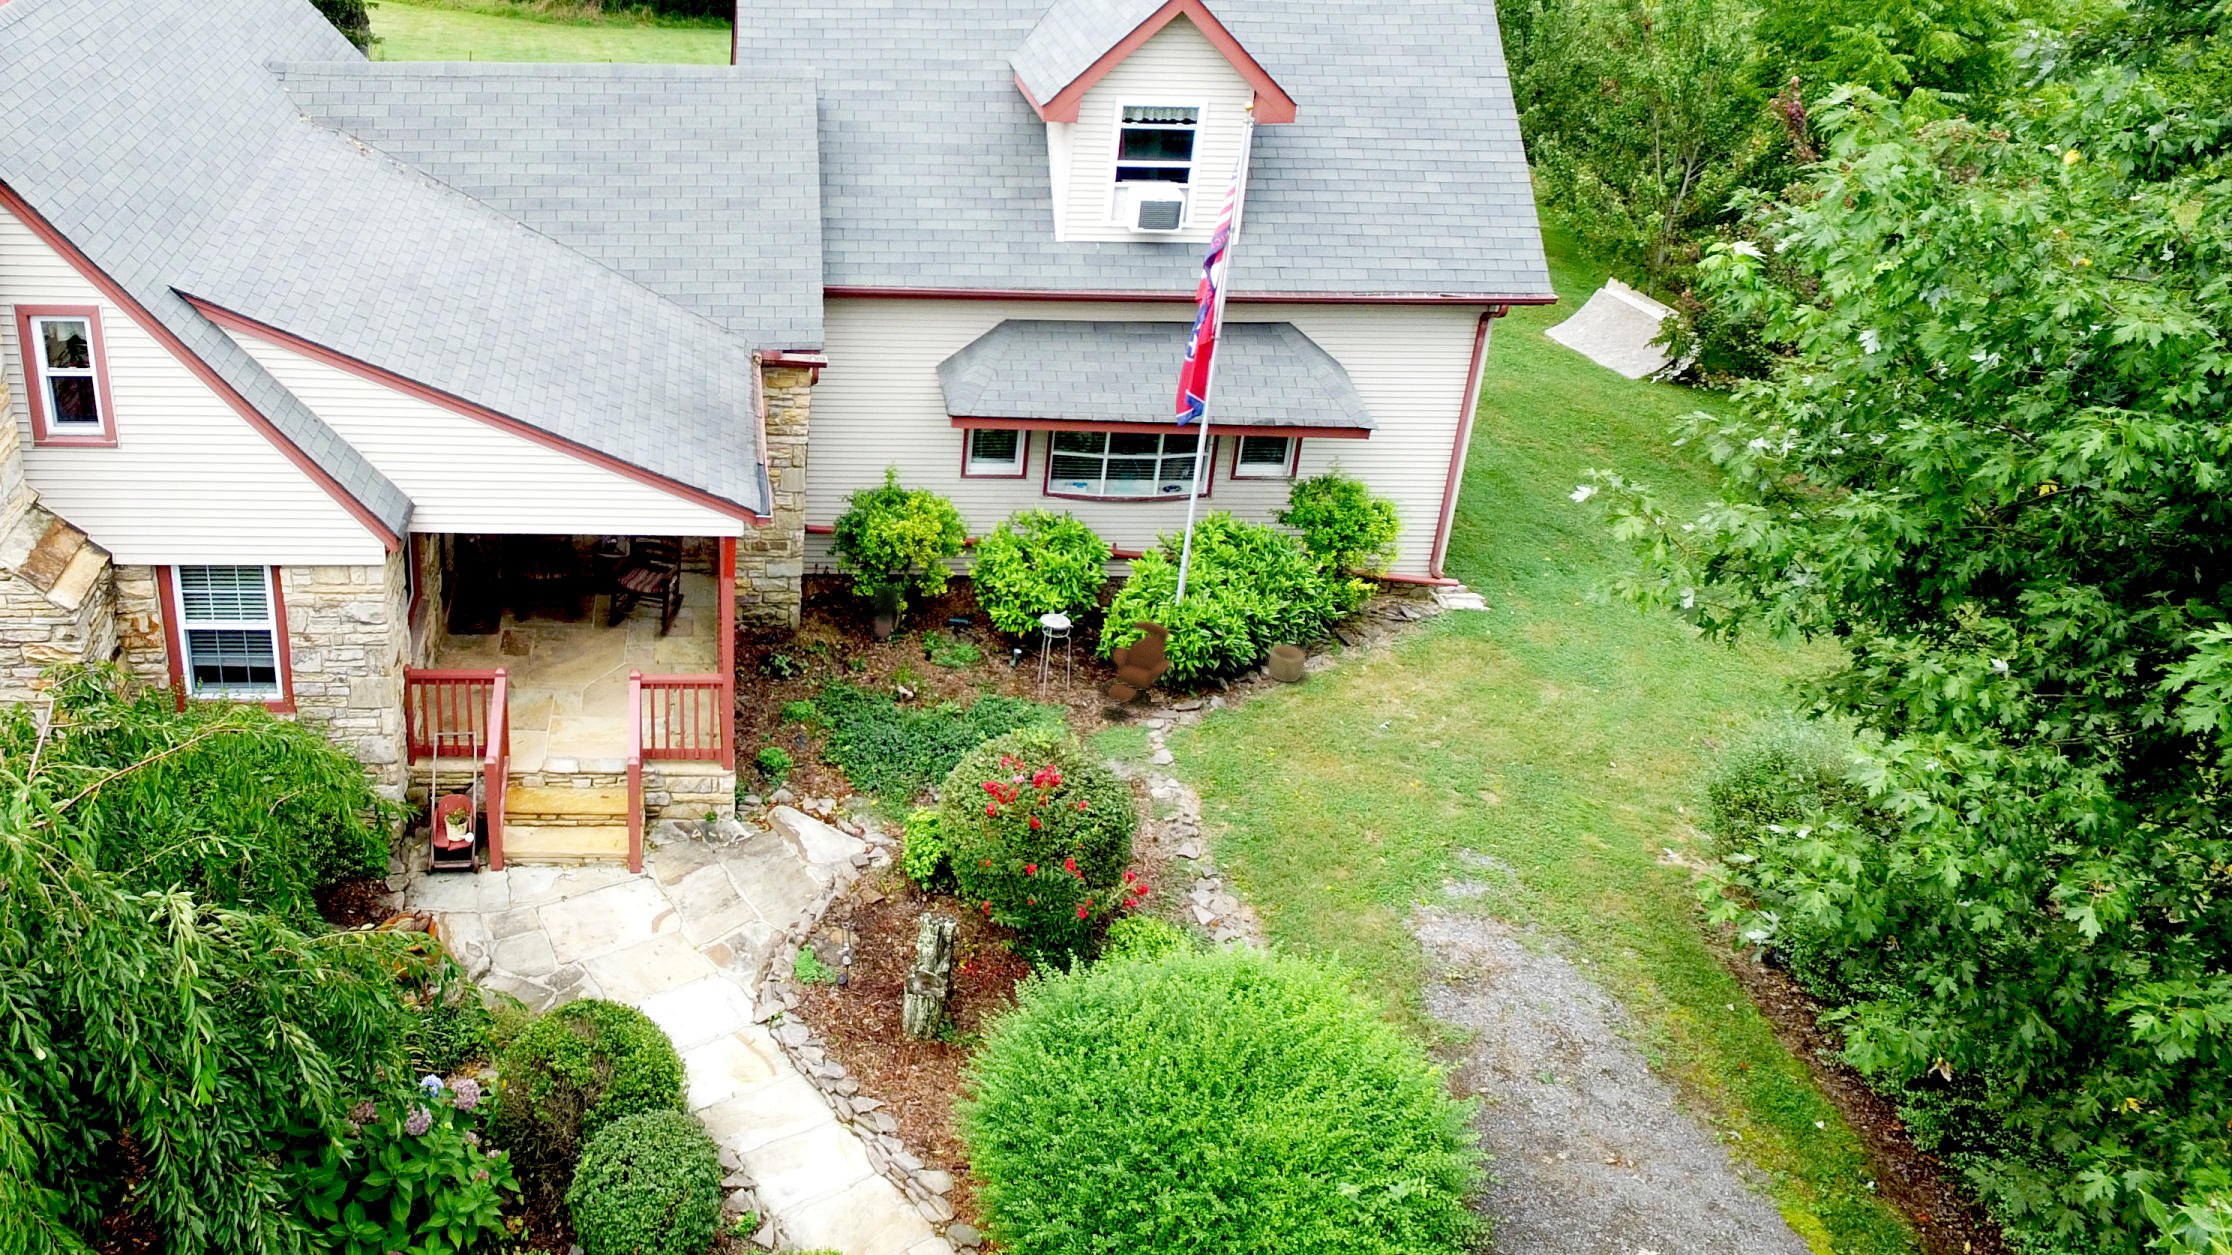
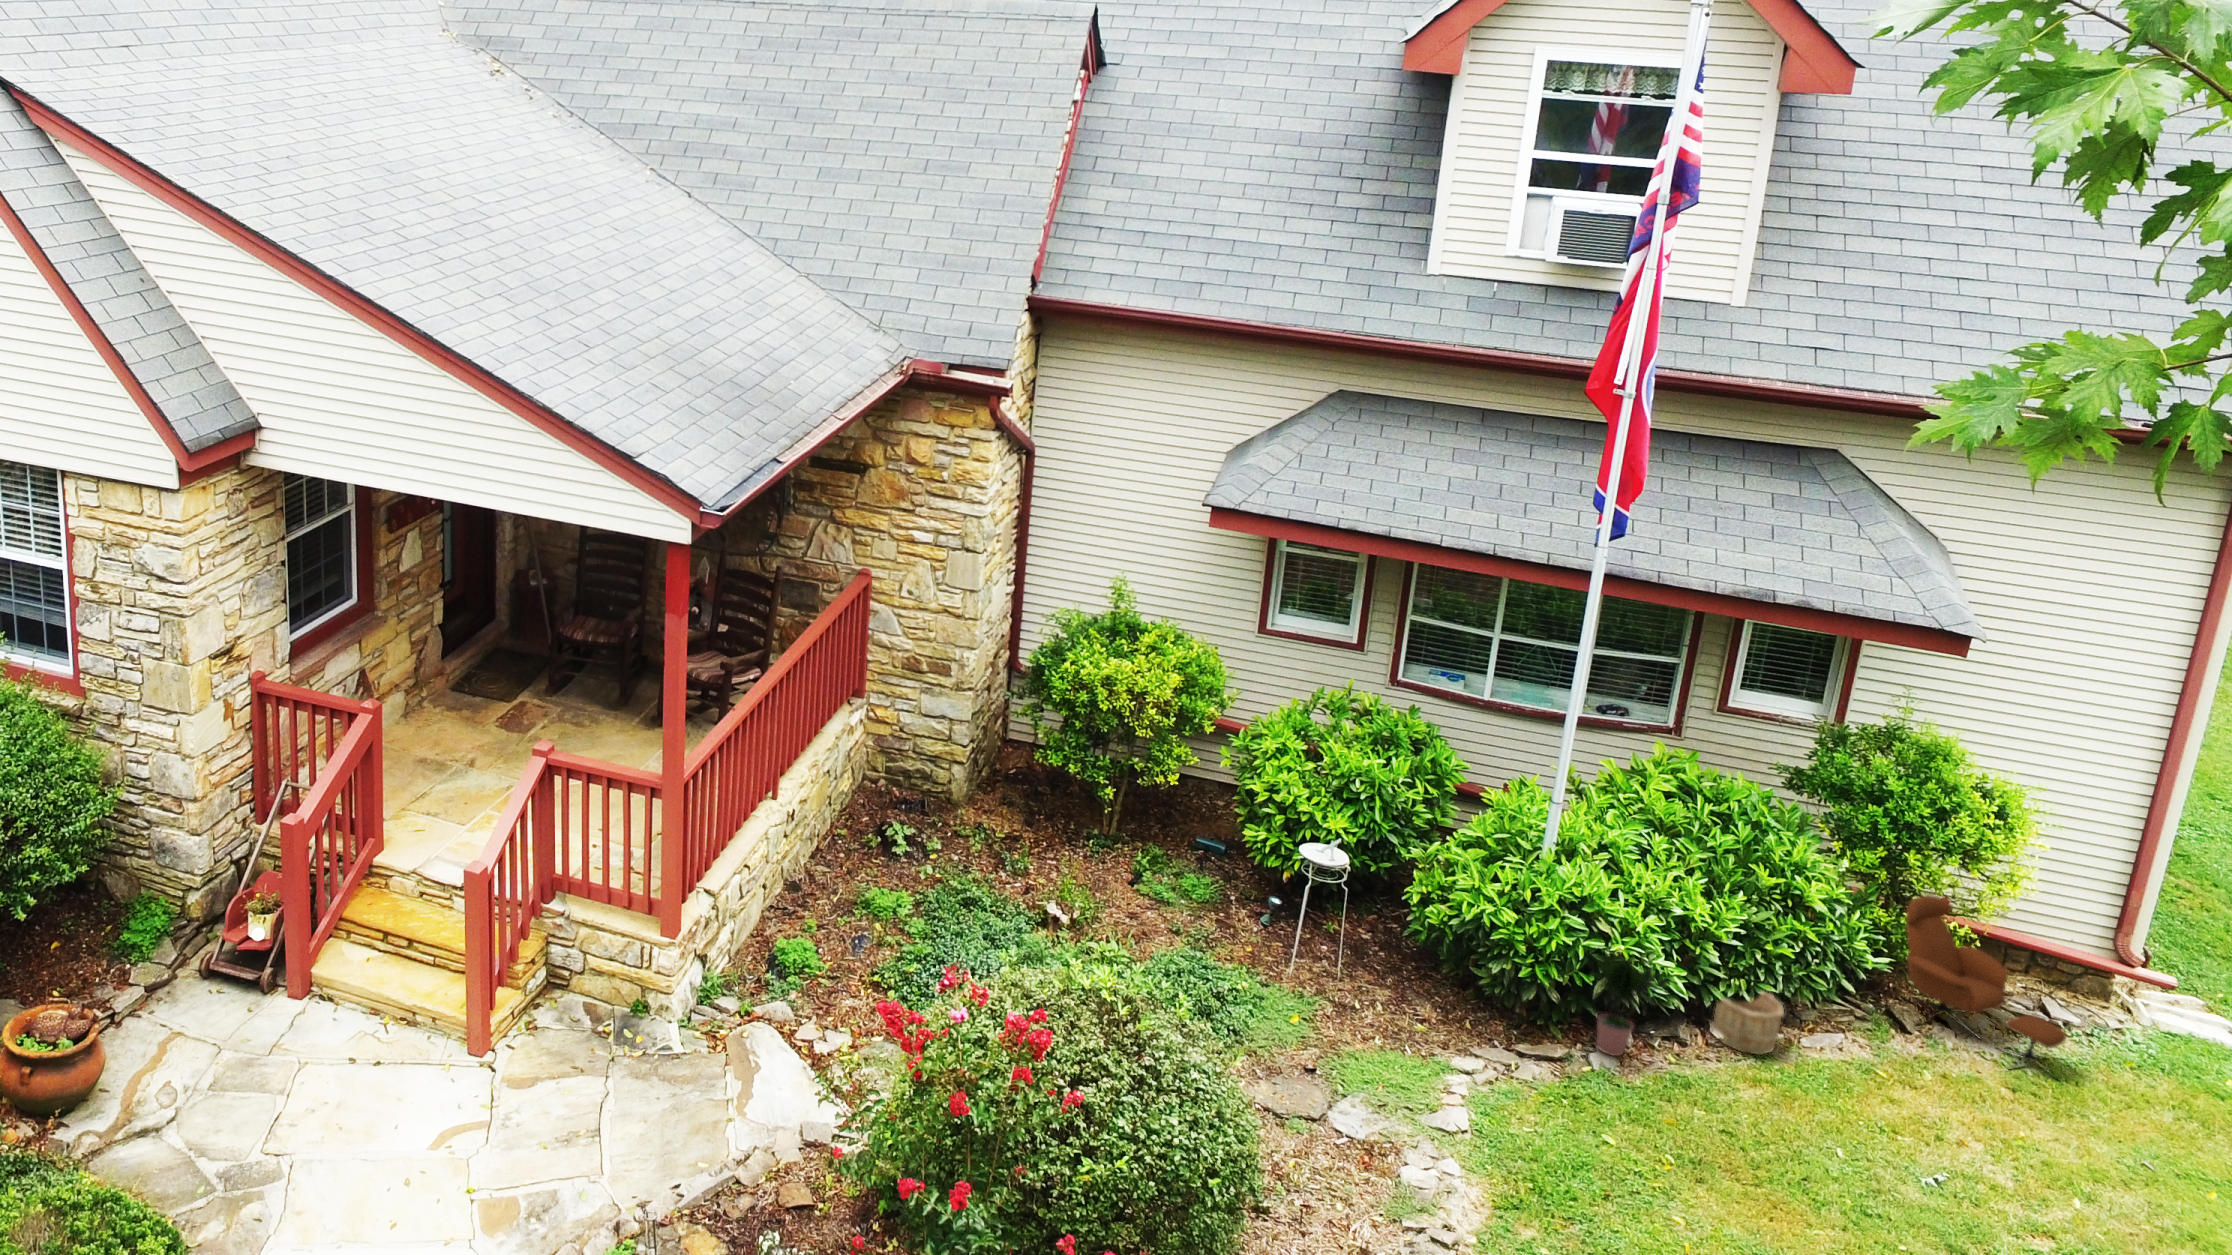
potted plant: present [872,584,903,636] -> present [1596,957,1671,1056]
lounge chair: present [1108,621,1170,713] -> present [1906,895,2066,1080]

